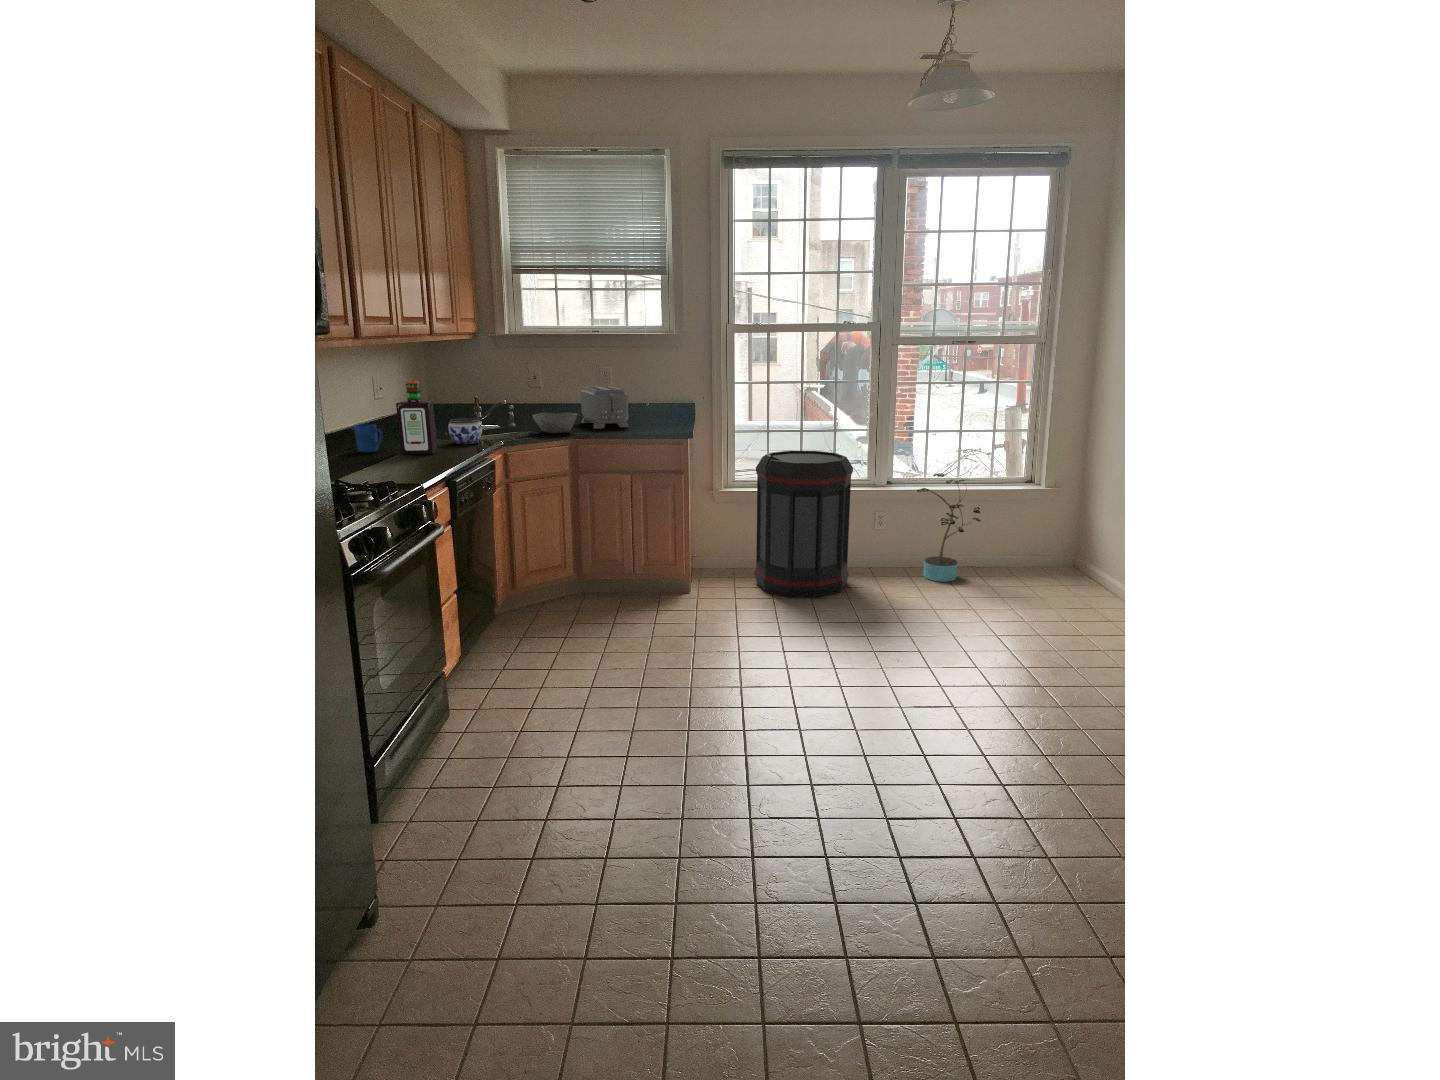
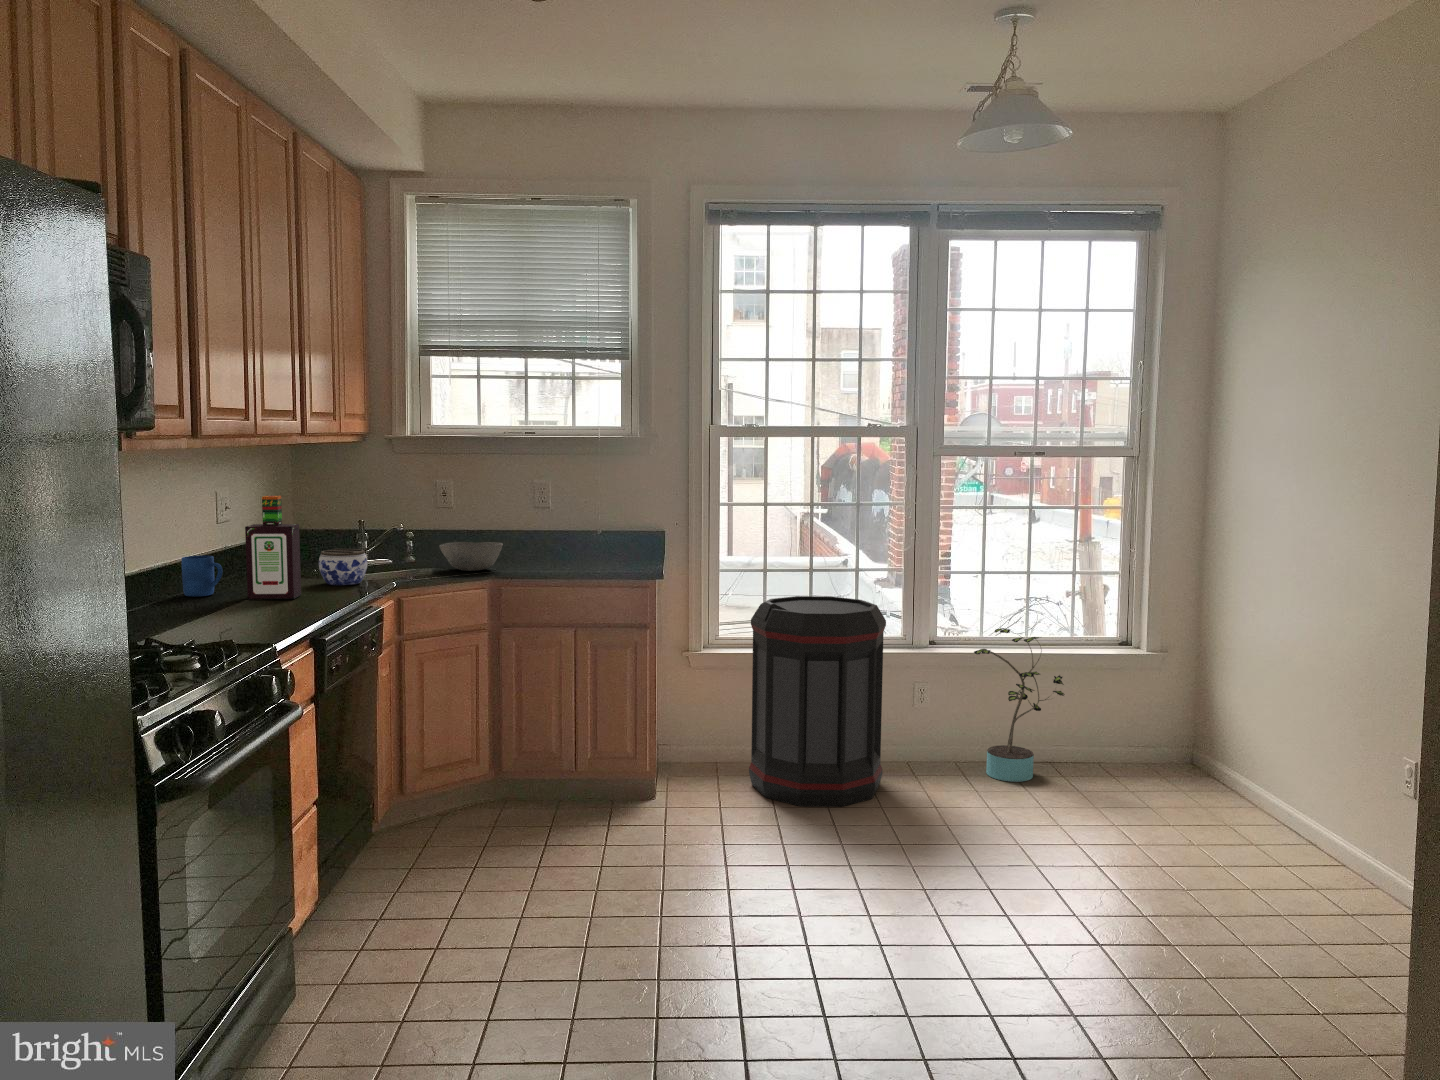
toaster: present [581,386,629,429] -> none [506,507,574,564]

